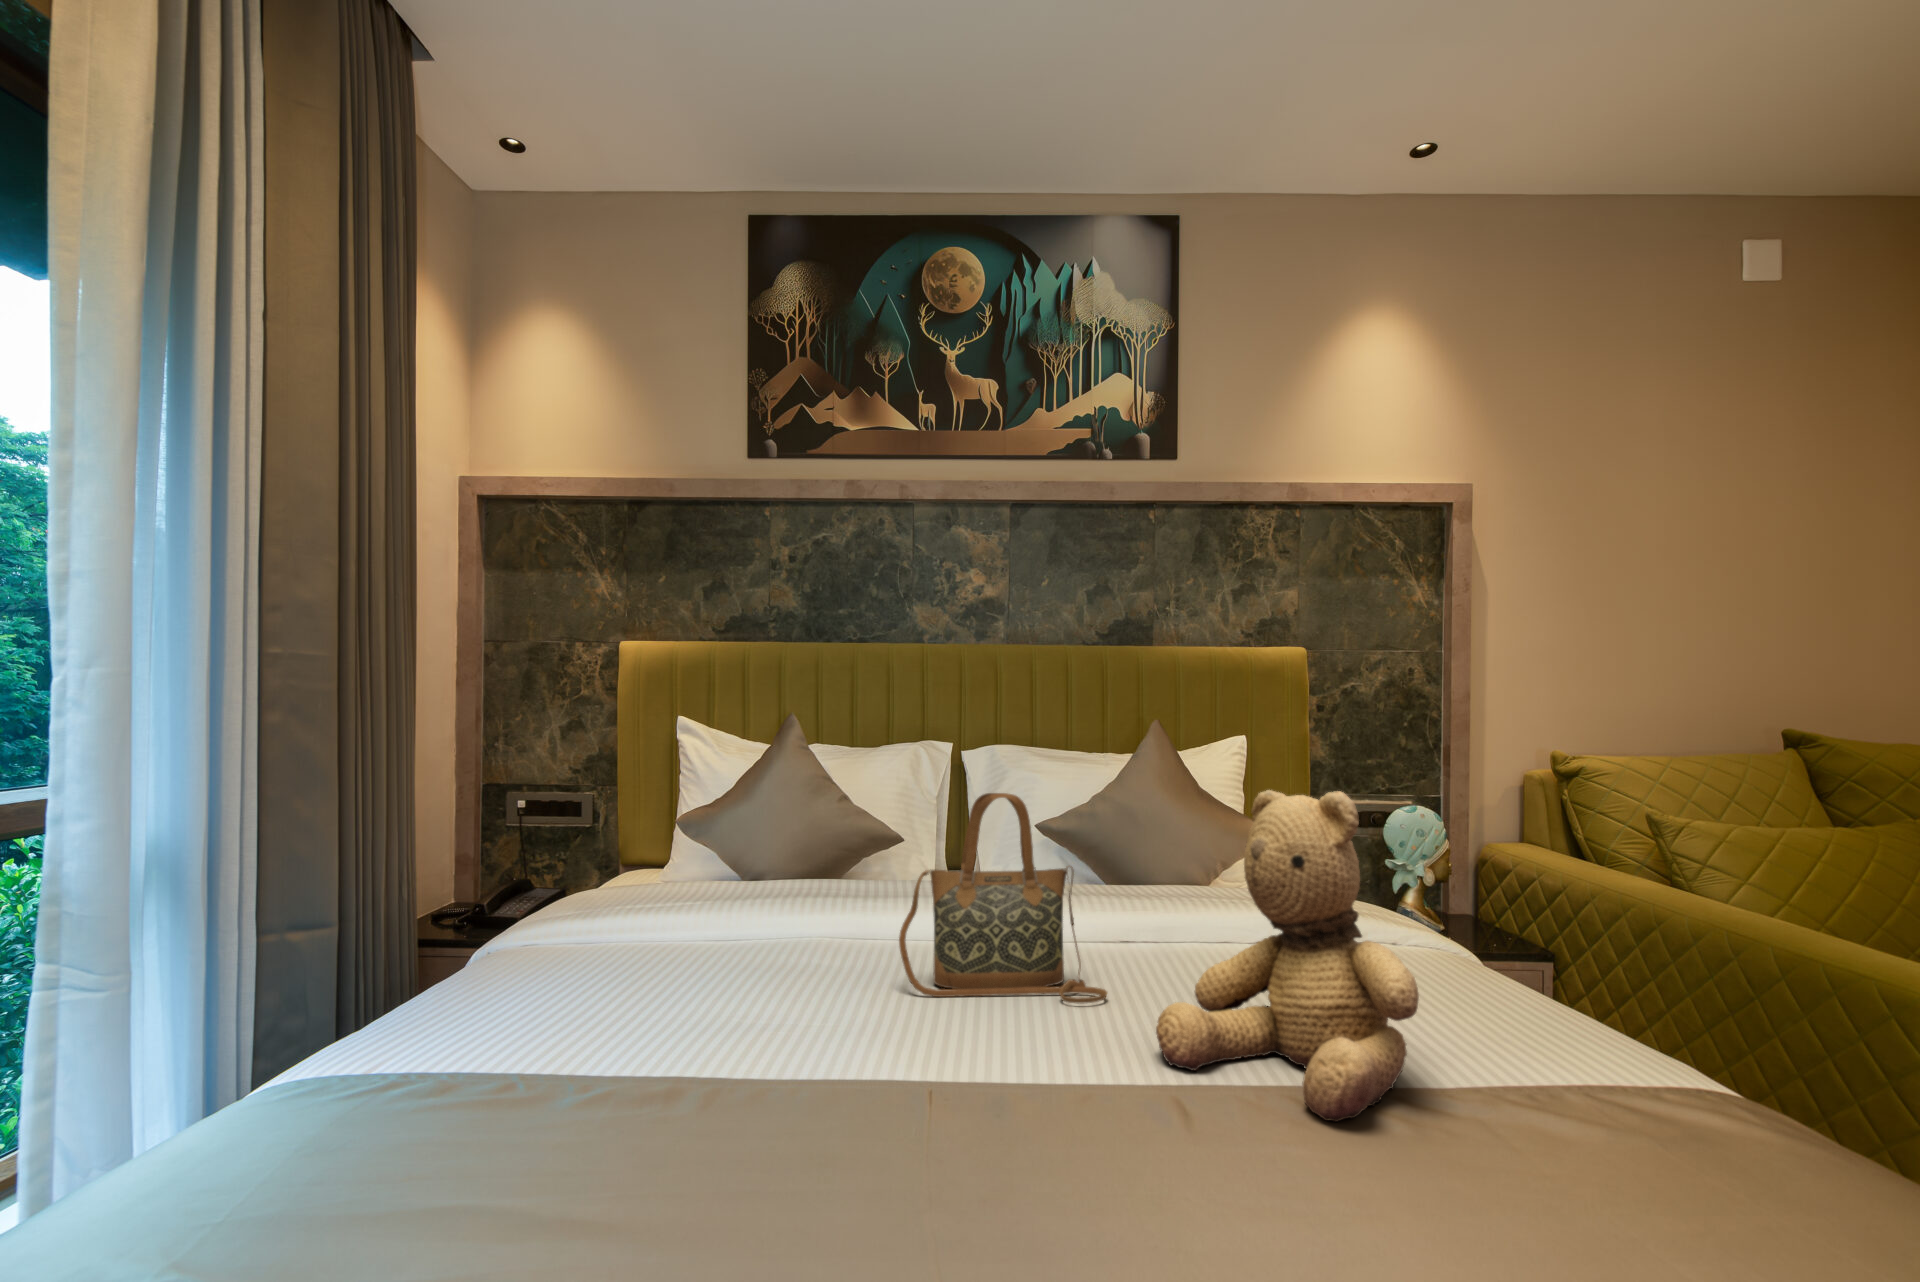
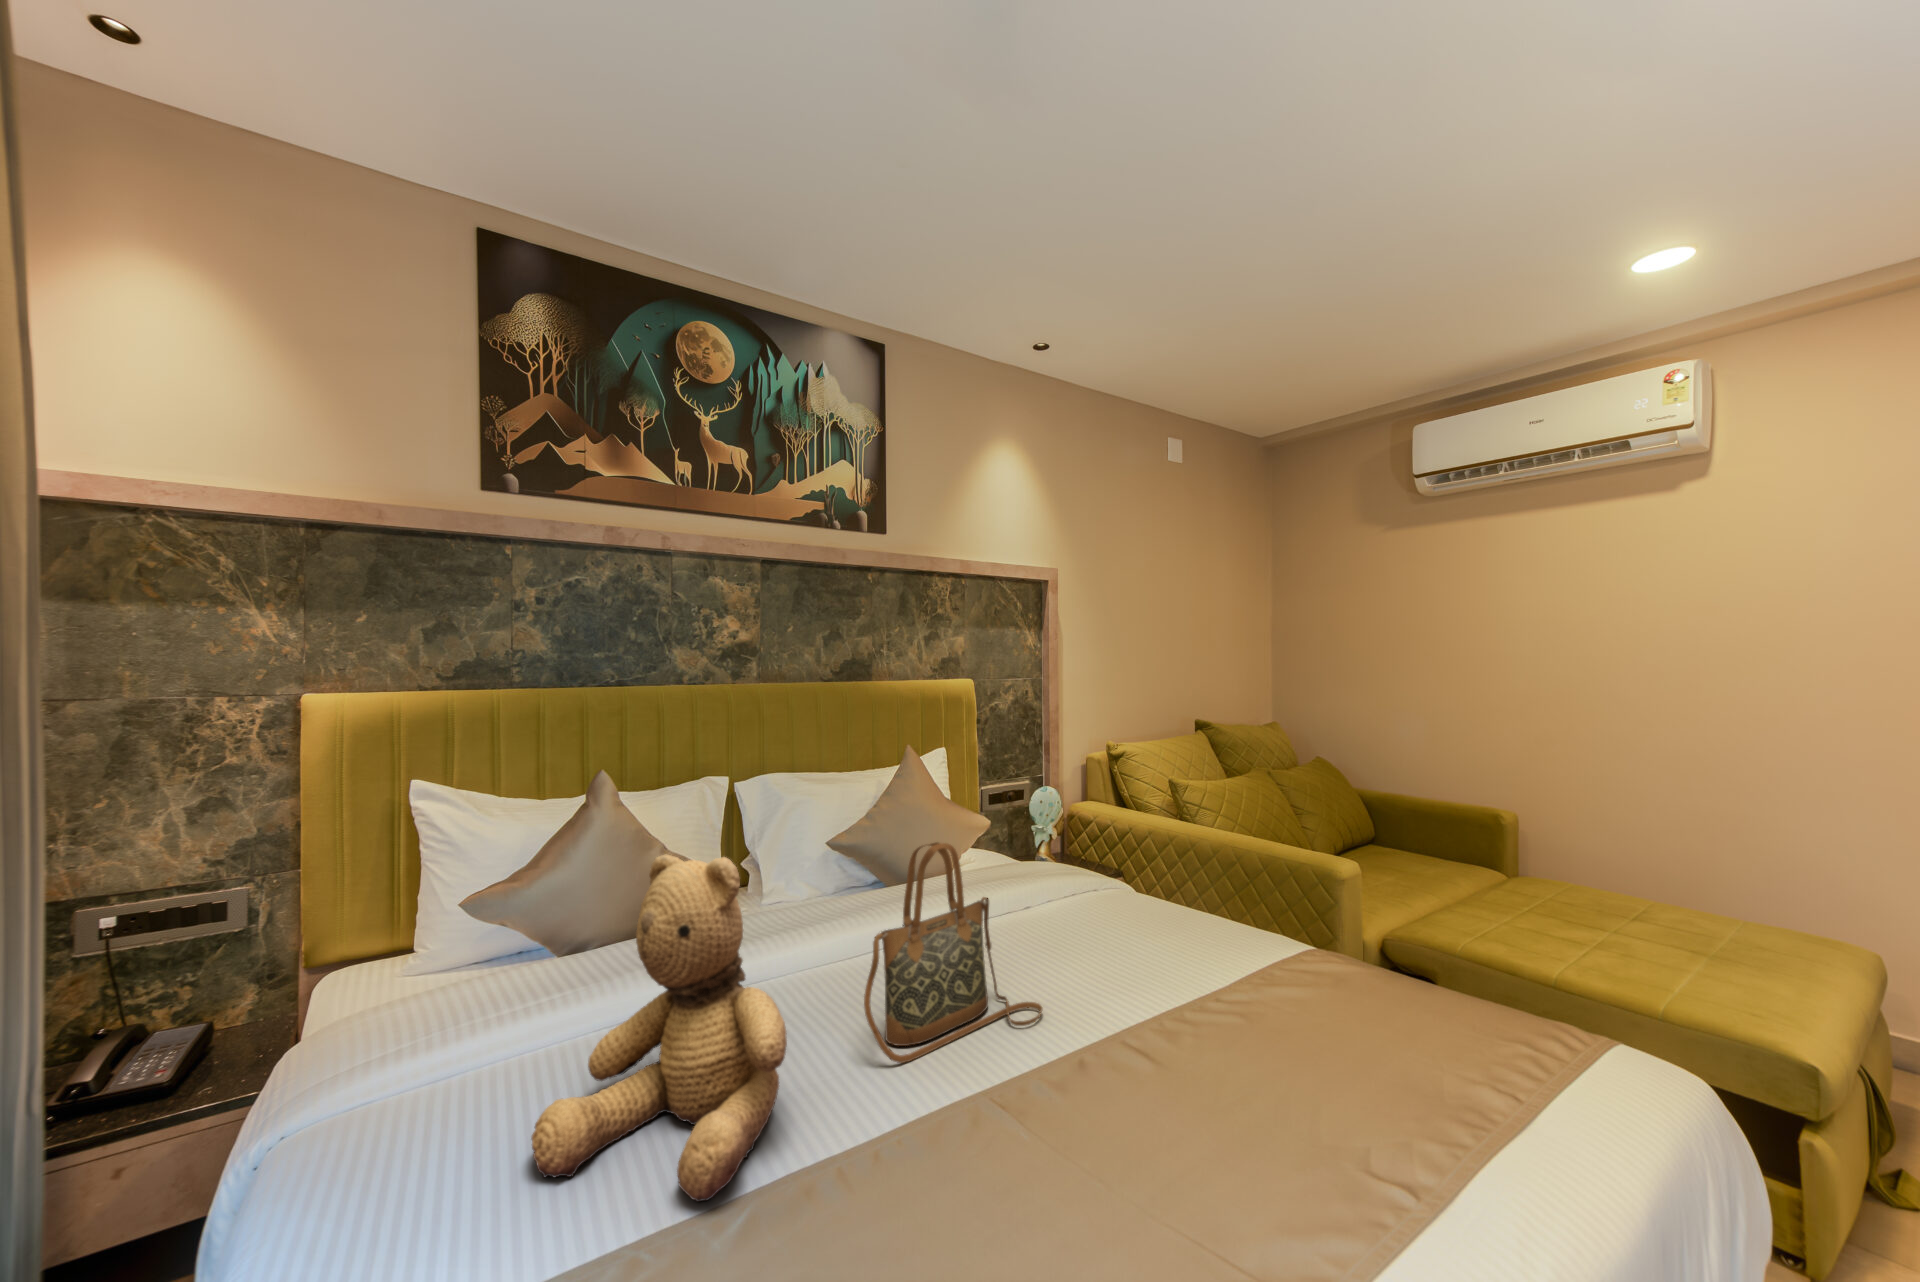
teddy bear: present [1156,790,1419,1122] -> present [531,855,787,1202]

